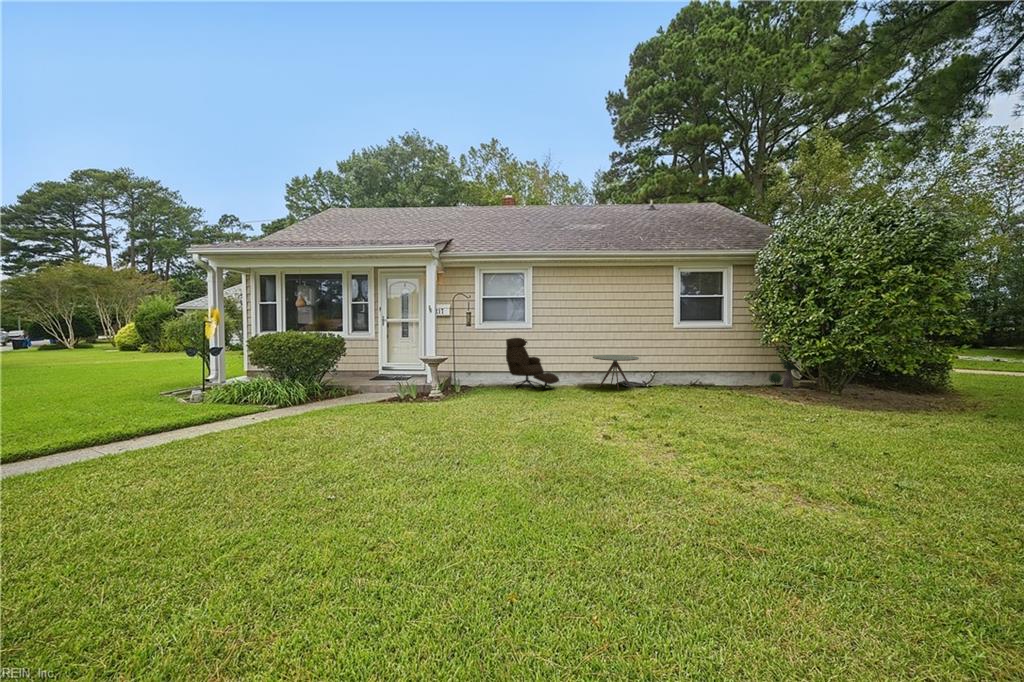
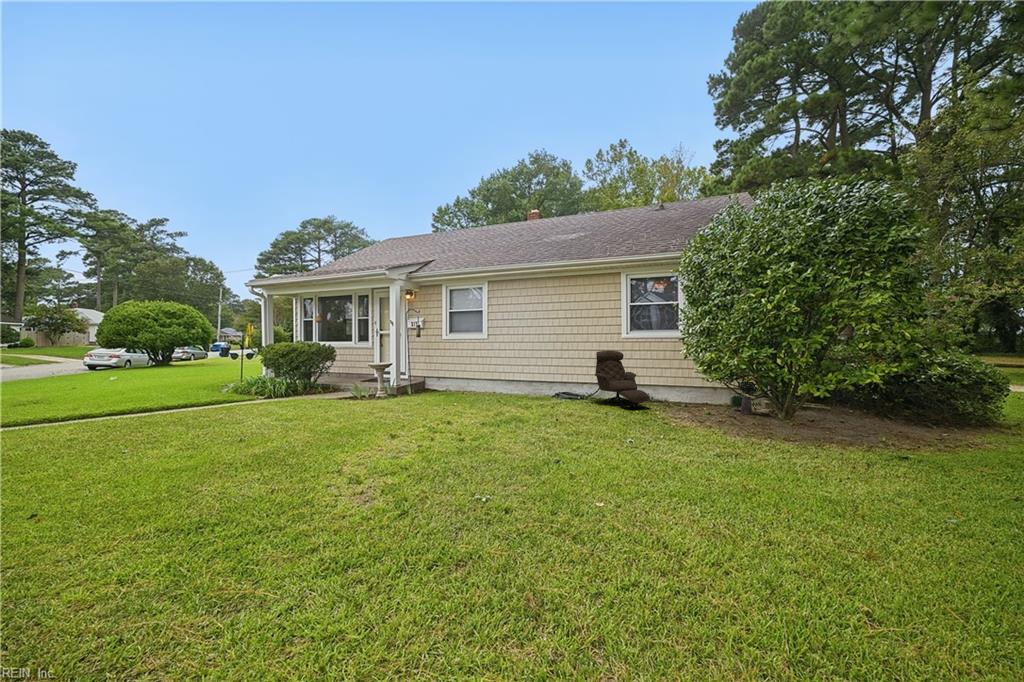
lounge chair: present [506,338,559,391] -> present [595,350,650,410]
round table: present [593,355,639,390] -> none [526,366,571,401]

